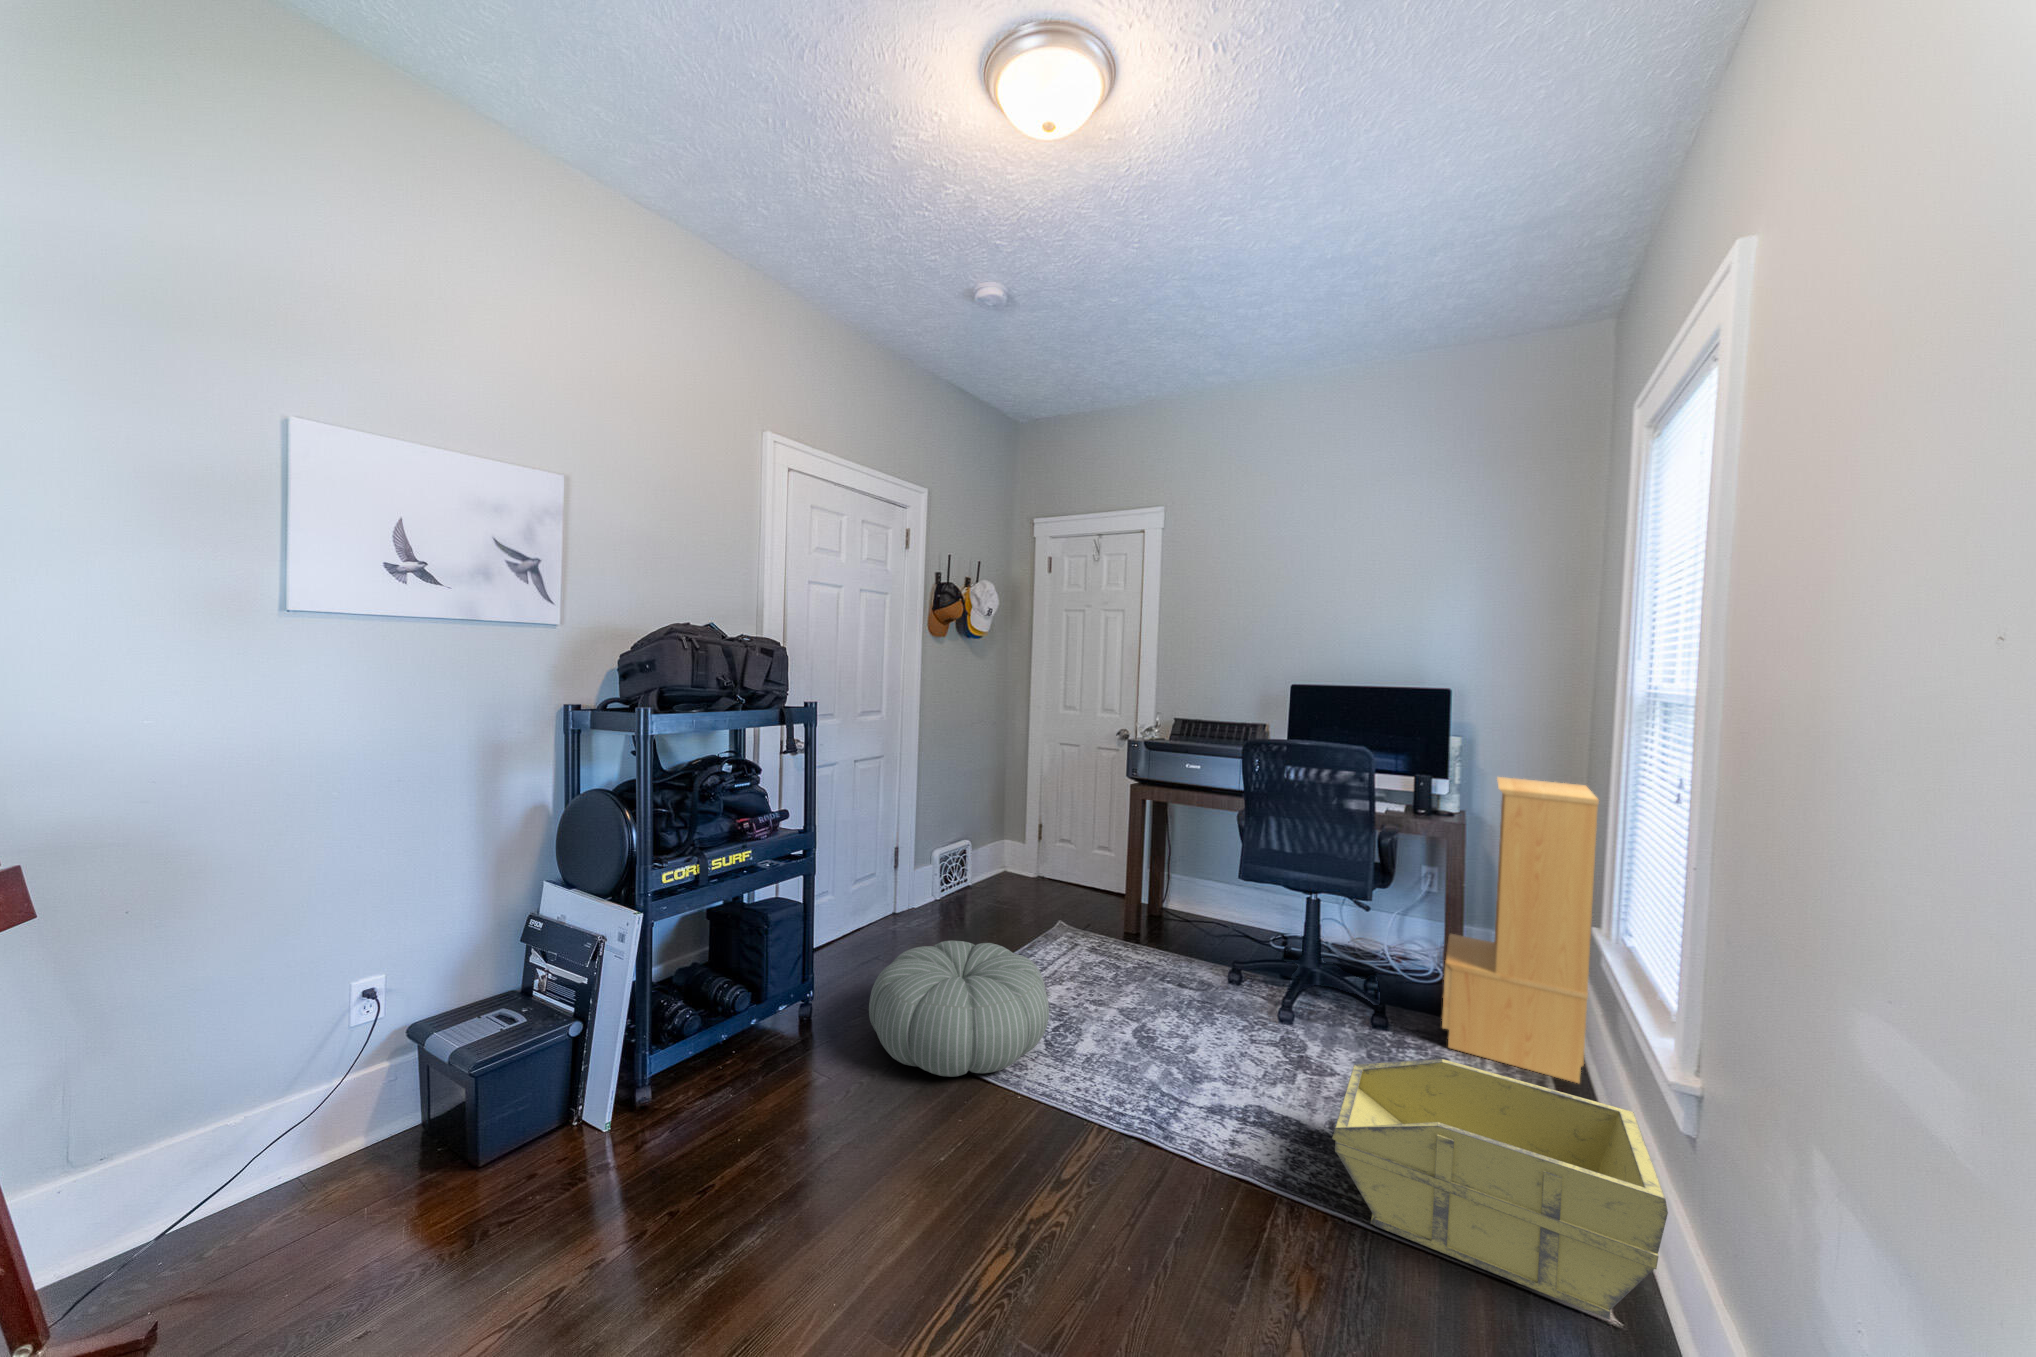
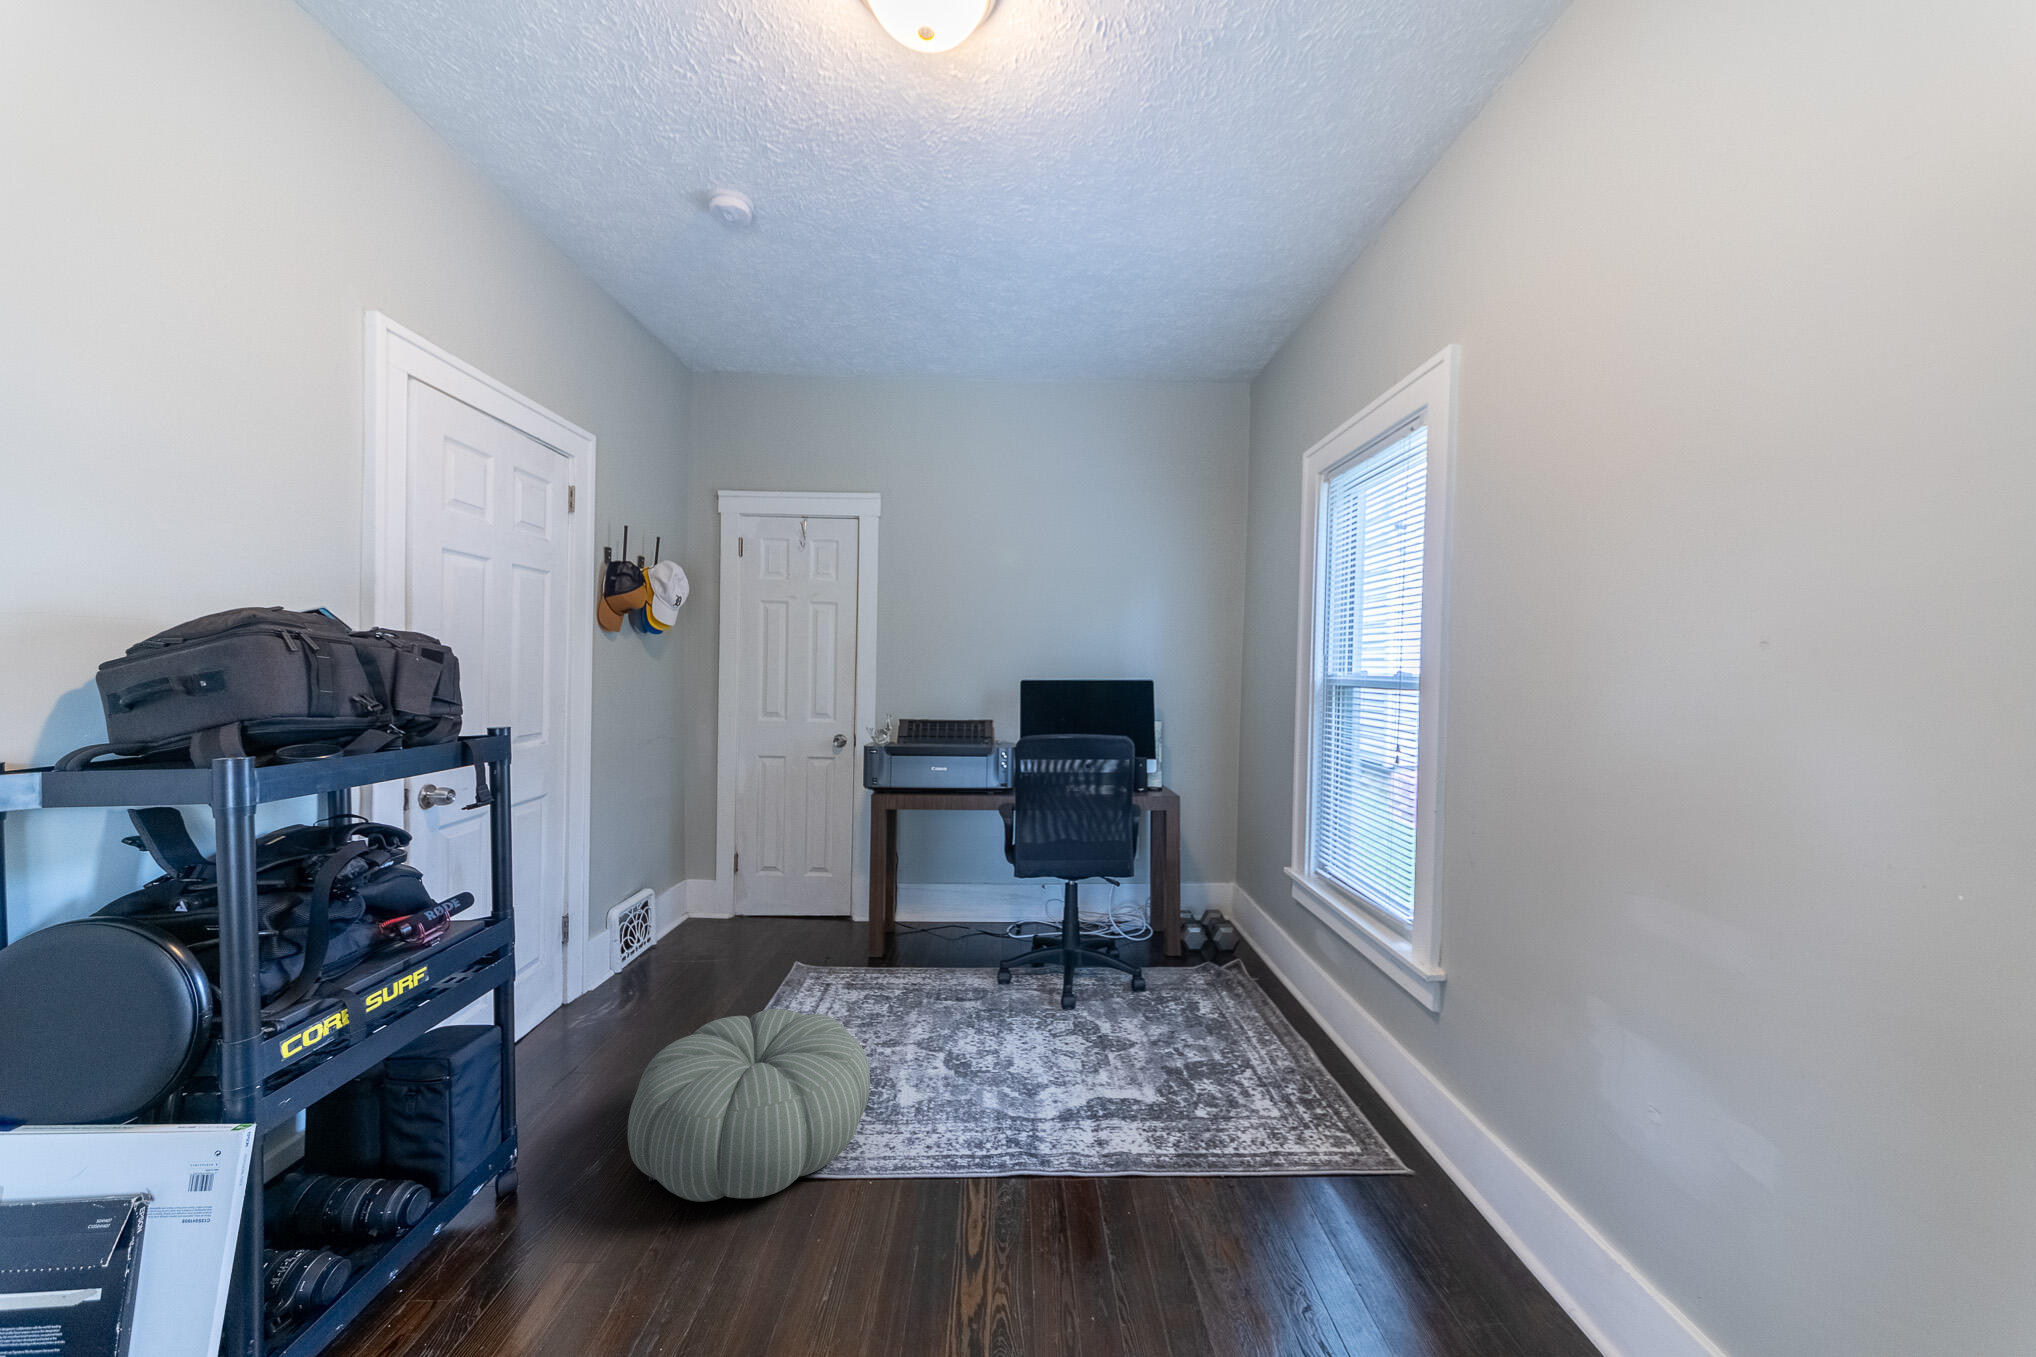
bookshelf: present [1442,777,1599,1083] -> none [1171,754,1290,993]
storage bin: present [1332,1059,1668,1319] -> none [1177,1003,1442,1172]

